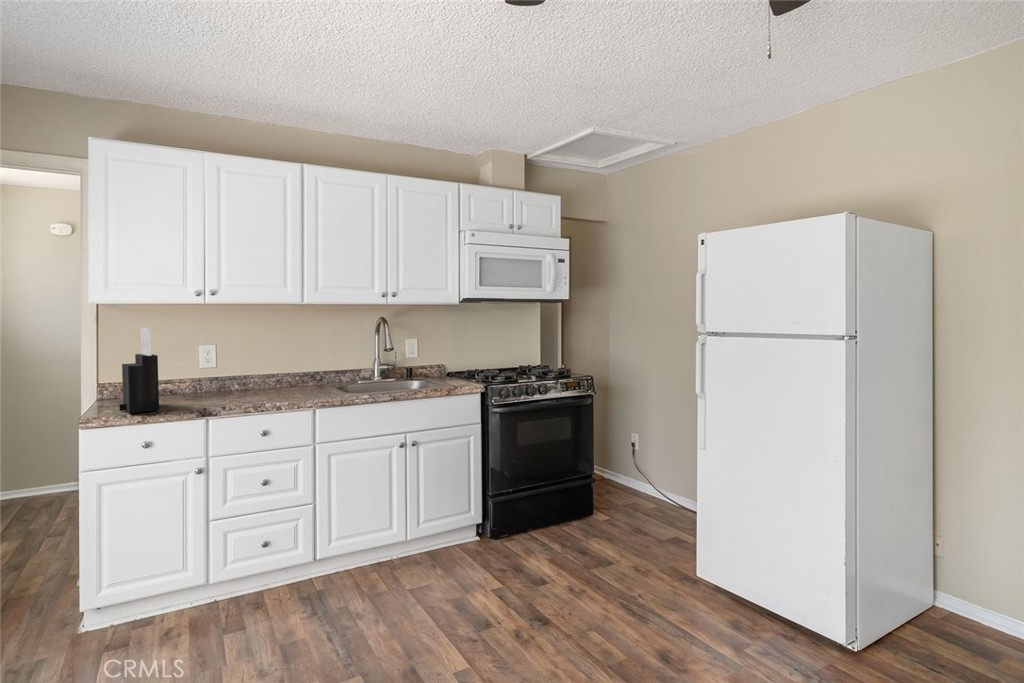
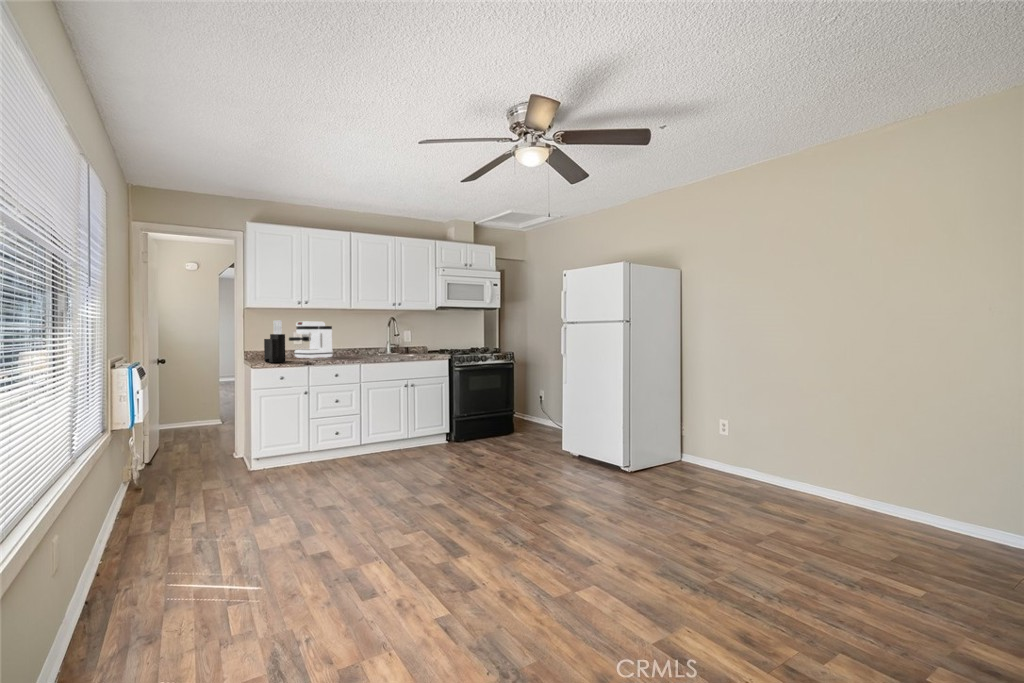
coffee maker: none [176,328,264,400] -> present [289,322,333,359]

